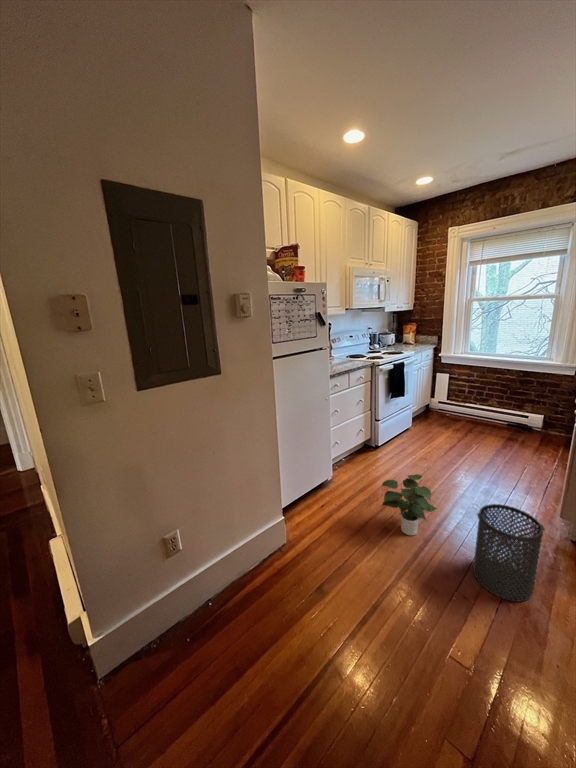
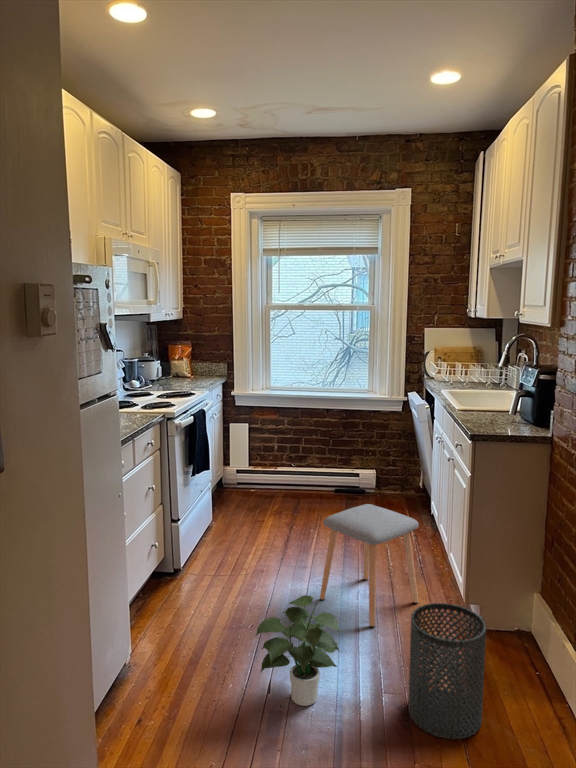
stool: none [453,433,535,511] -> present [320,504,419,627]

